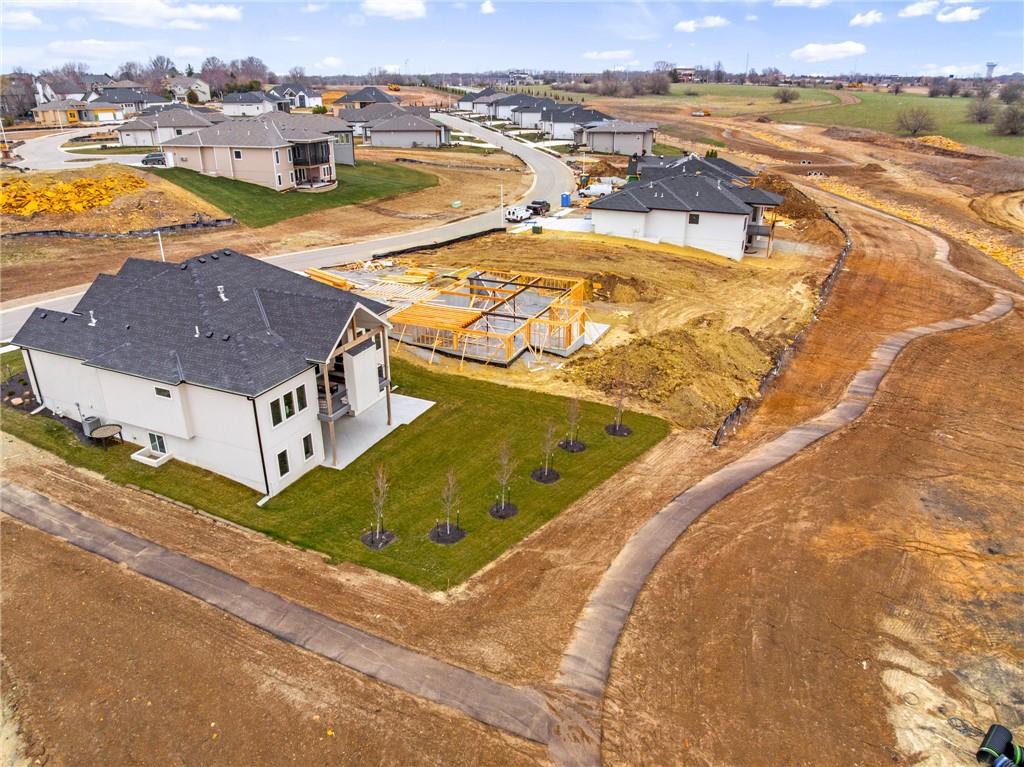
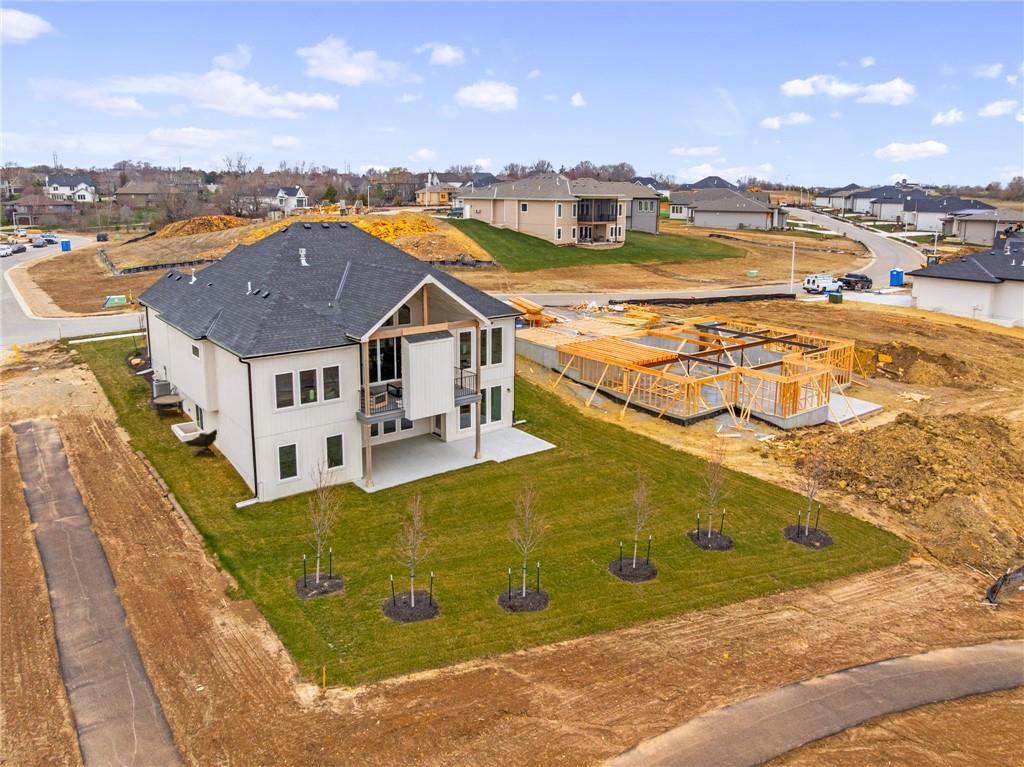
lounge chair: none [167,449,190,474] -> present [186,429,217,454]

